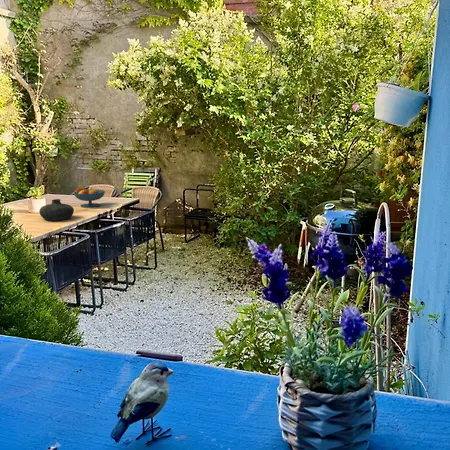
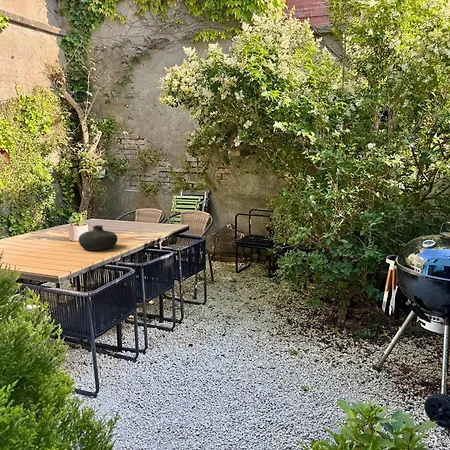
fruit bowl: present [74,187,105,207] -> none [118,211,153,235]

